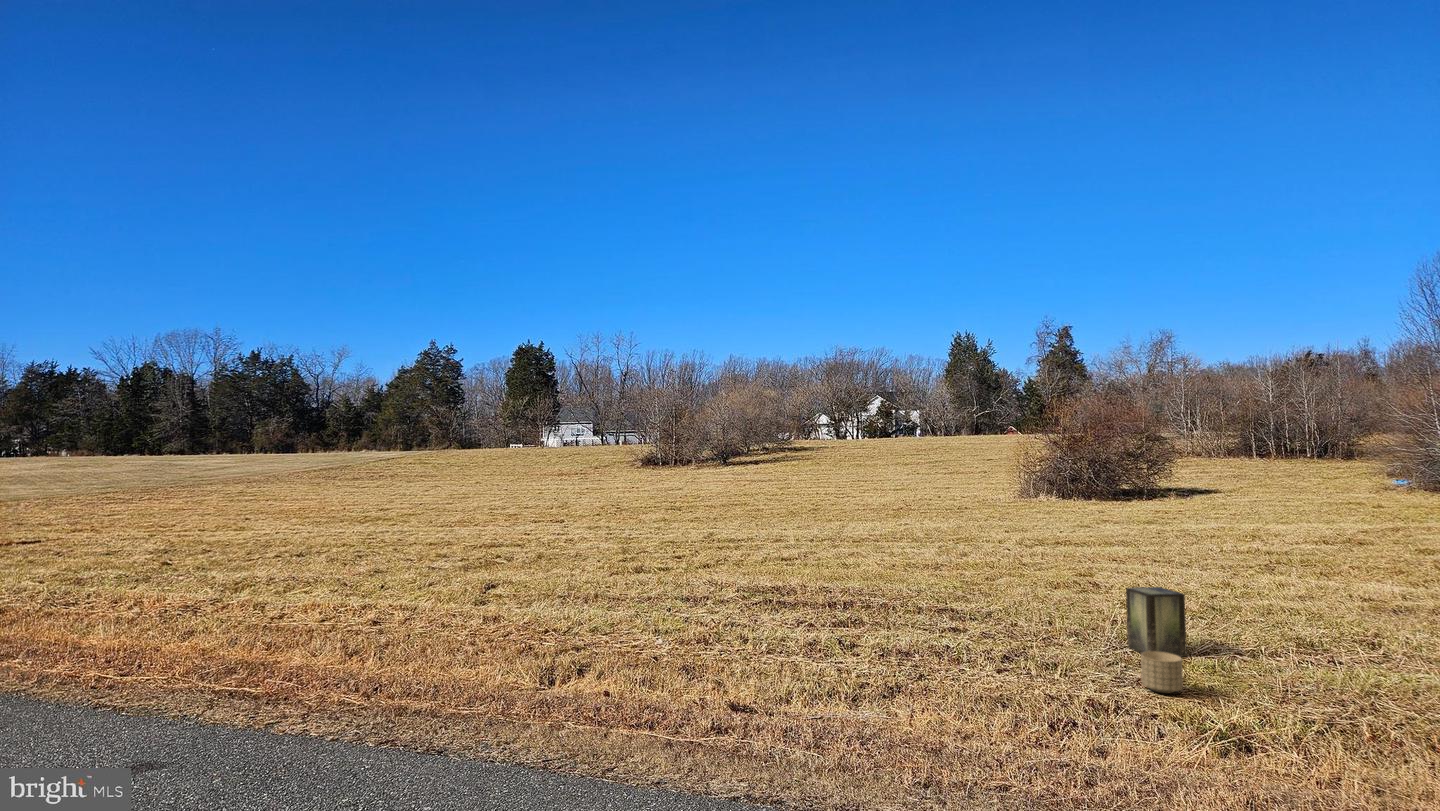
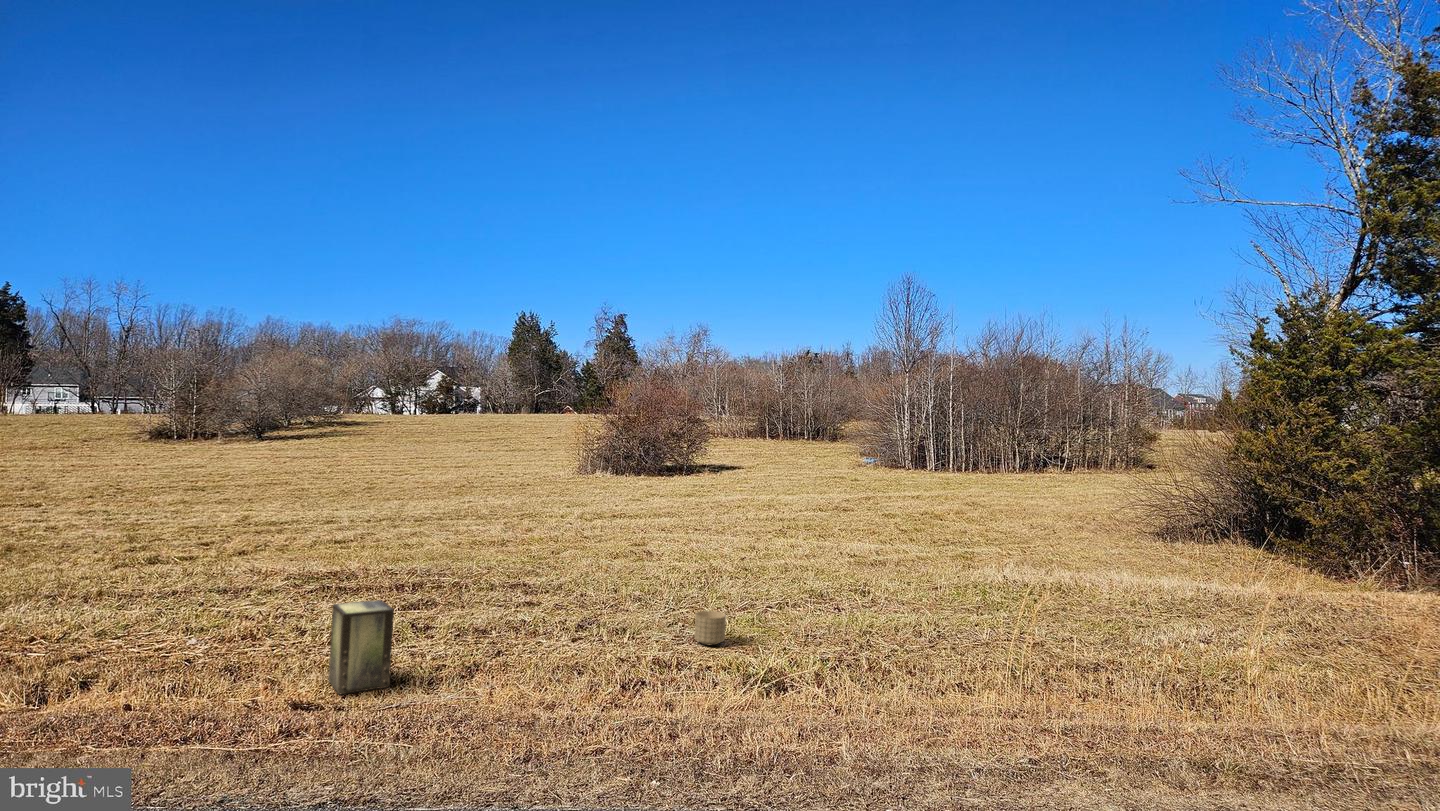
storage box: present [1126,587,1187,657] -> present [328,600,394,694]

